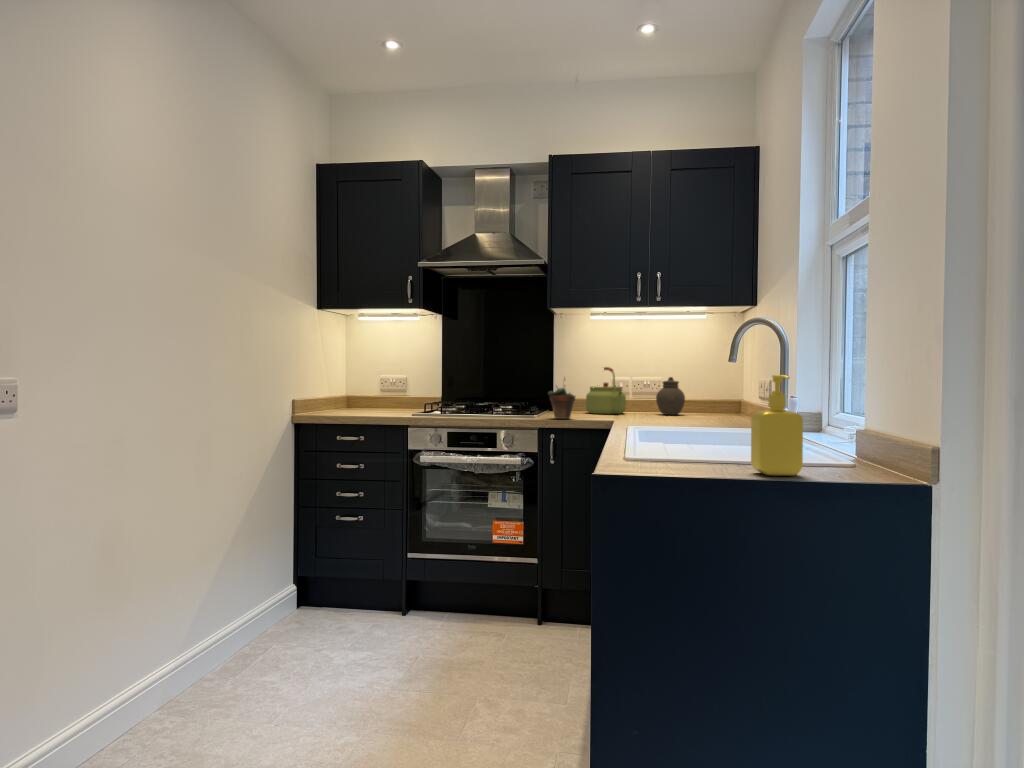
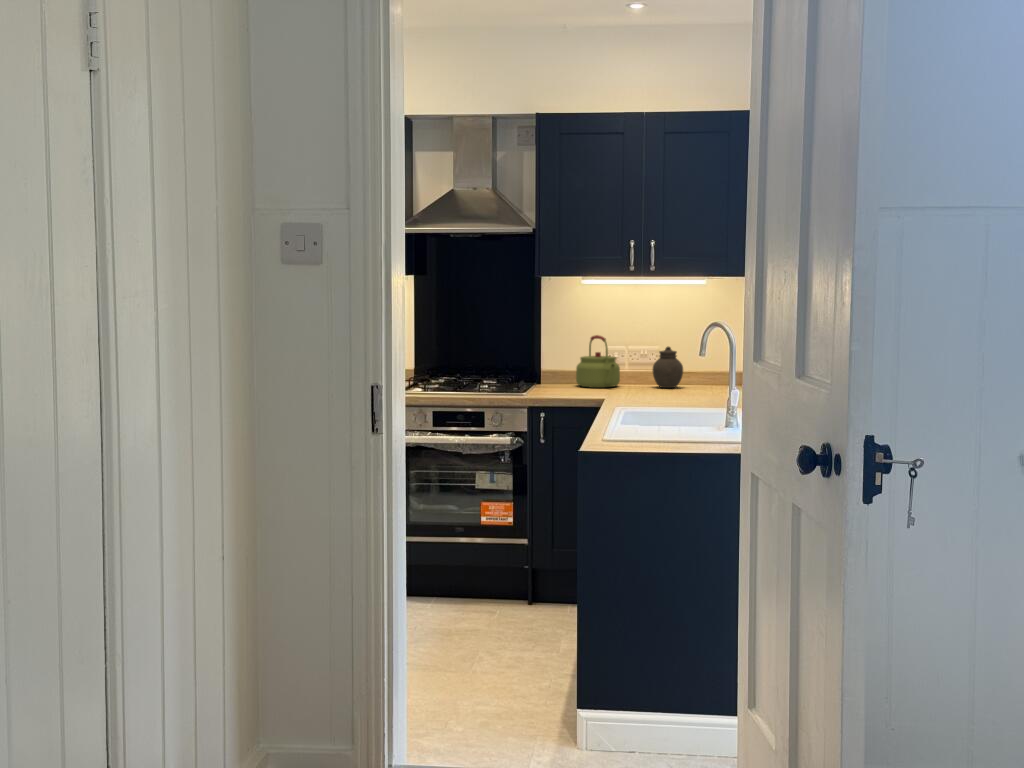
soap dispenser: present [751,375,803,476] -> none [684,384,715,450]
succulent plant: present [548,379,576,419] -> none [537,353,565,397]

